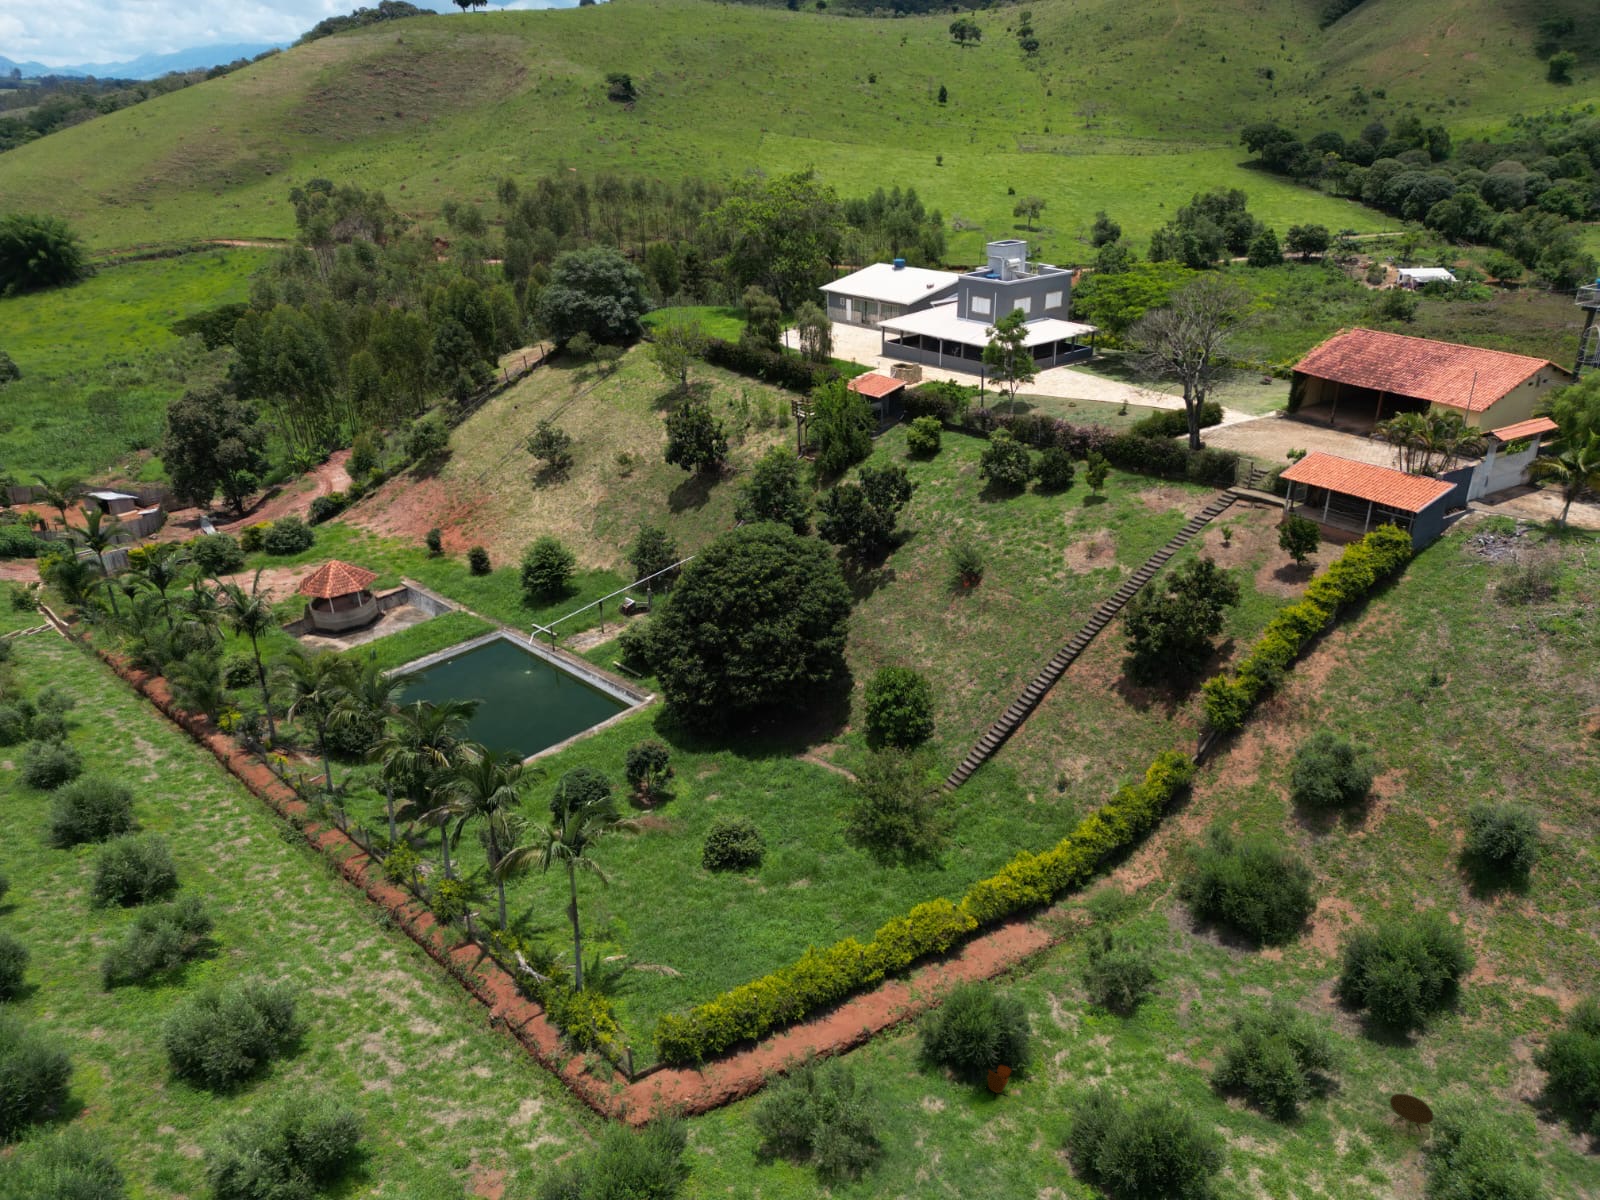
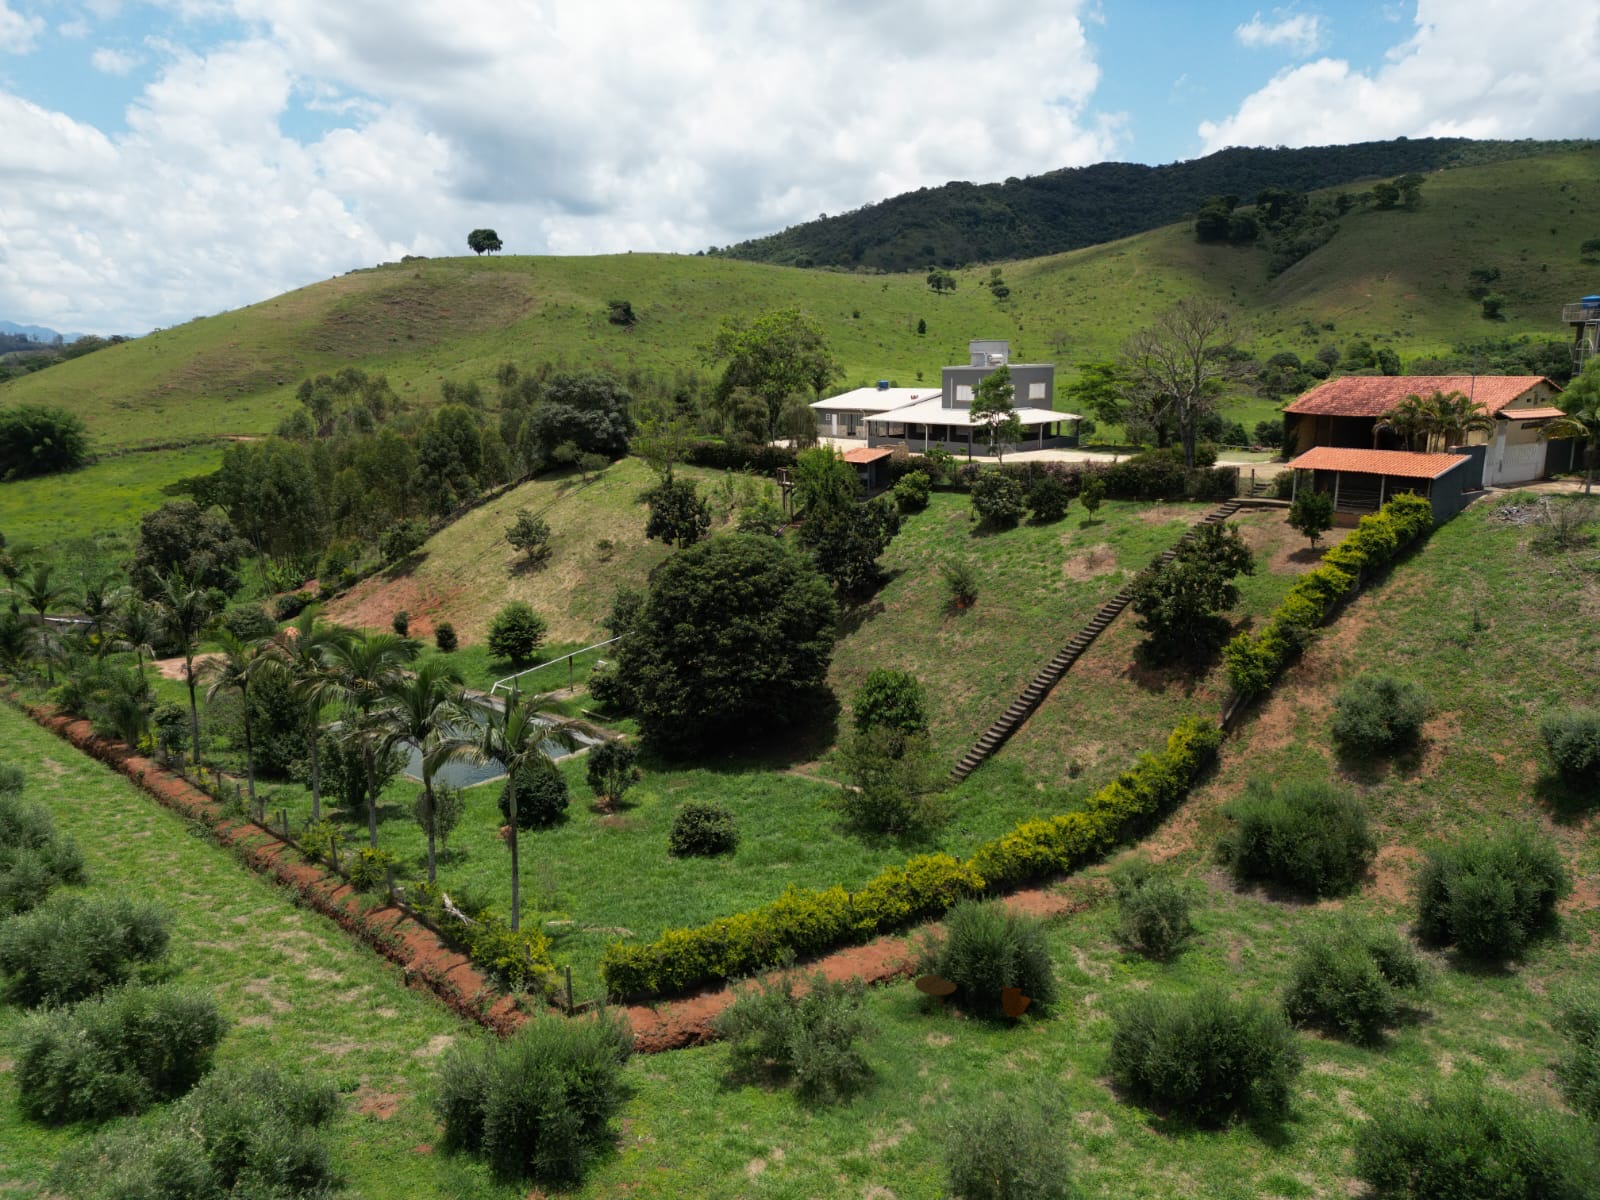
round table: present [1390,1094,1433,1129] -> present [915,975,956,1013]

